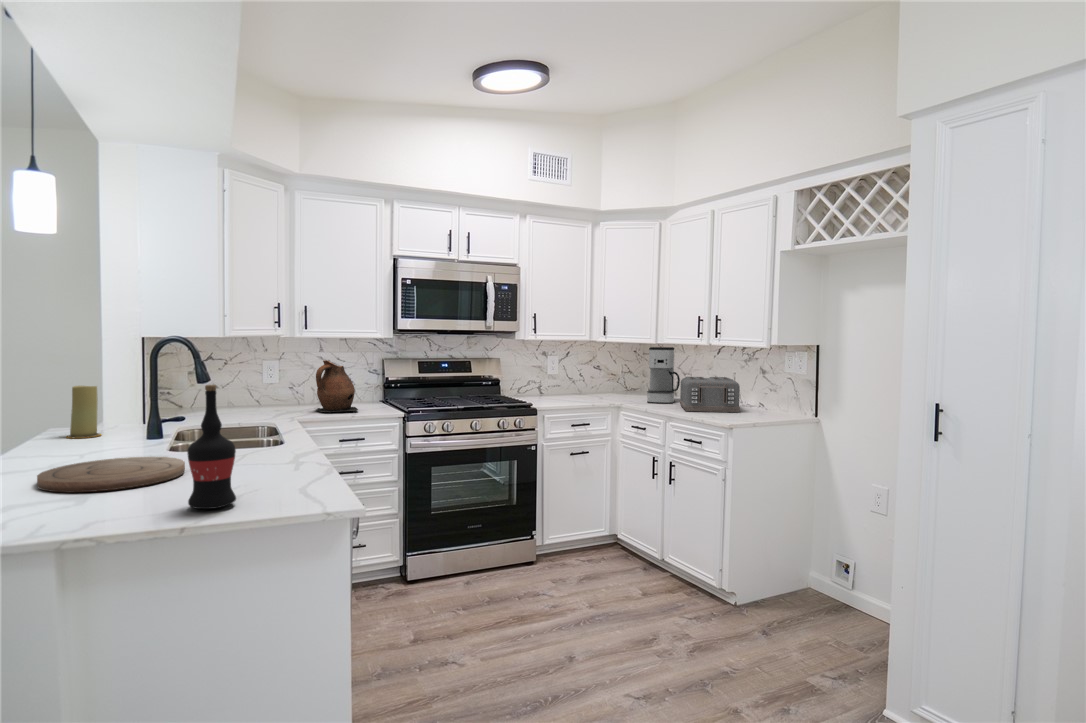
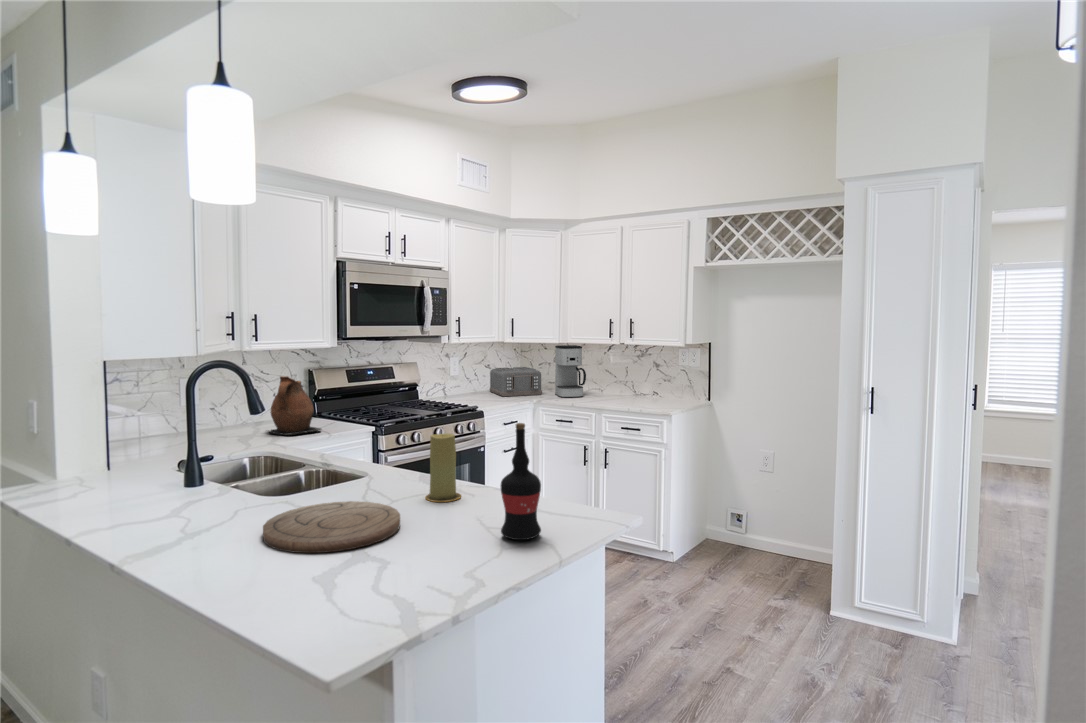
toaster: present [680,377,740,412] -> present [490,367,542,396]
candle: present [66,386,101,438] -> present [425,434,461,502]

